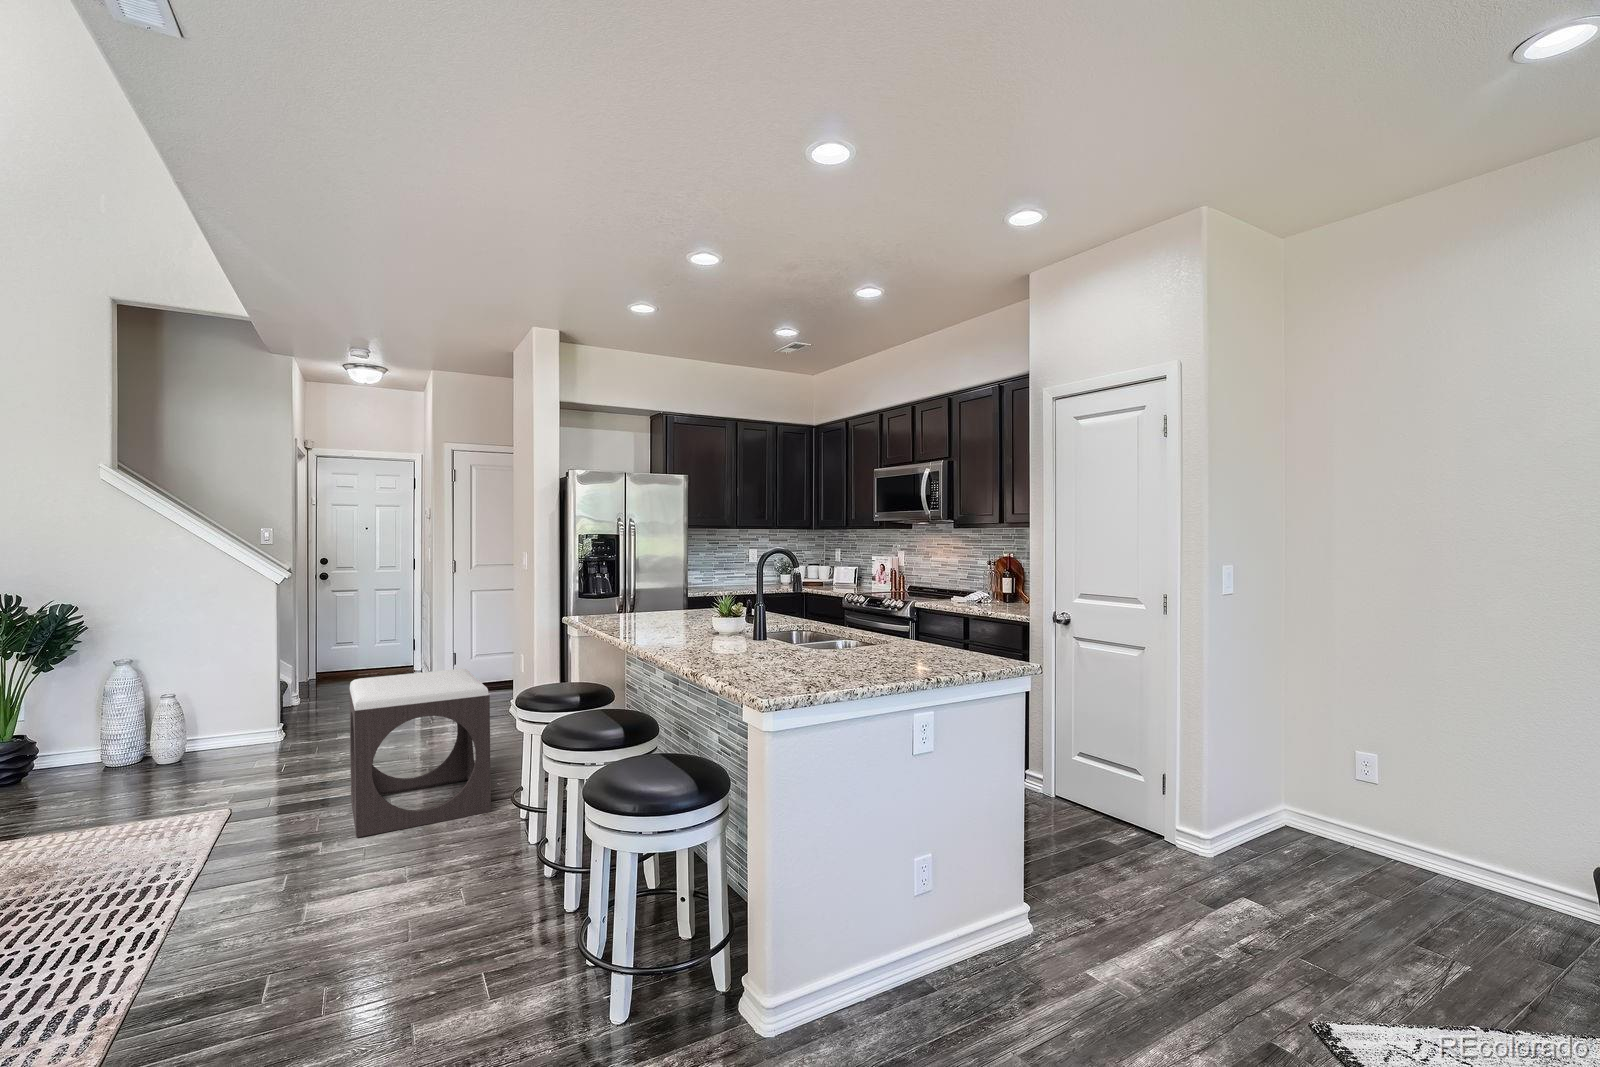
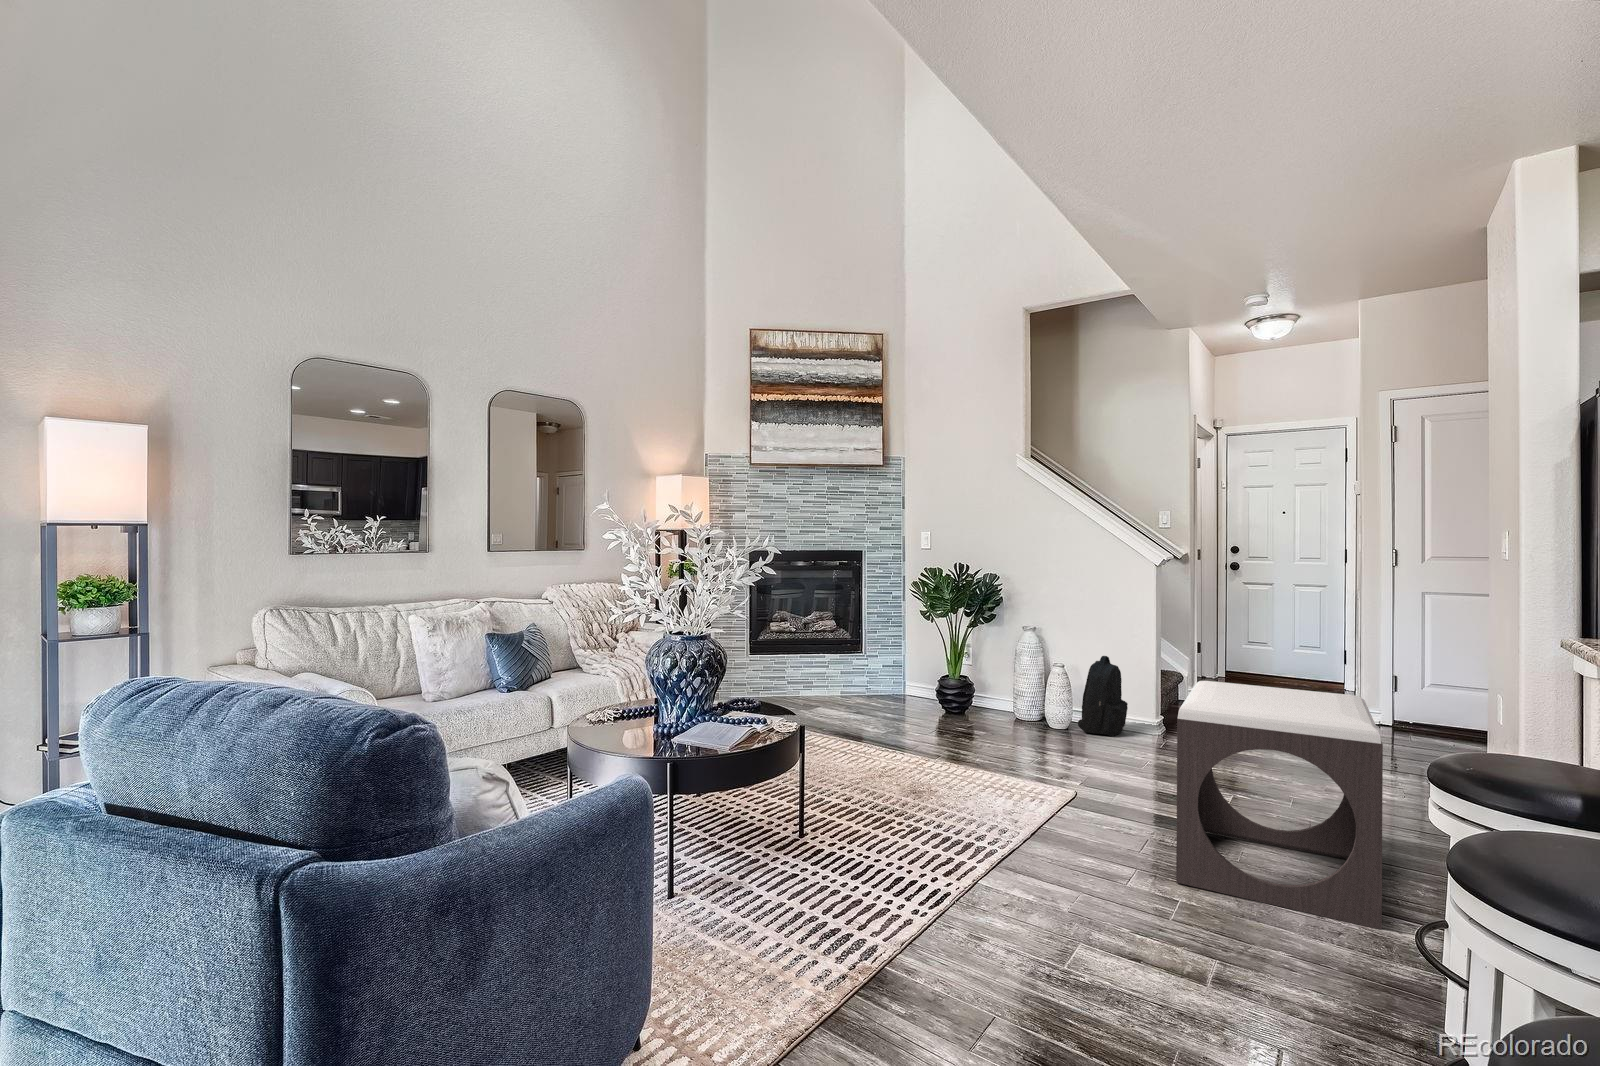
backpack: none [195,677,248,757] -> present [1078,656,1128,736]

